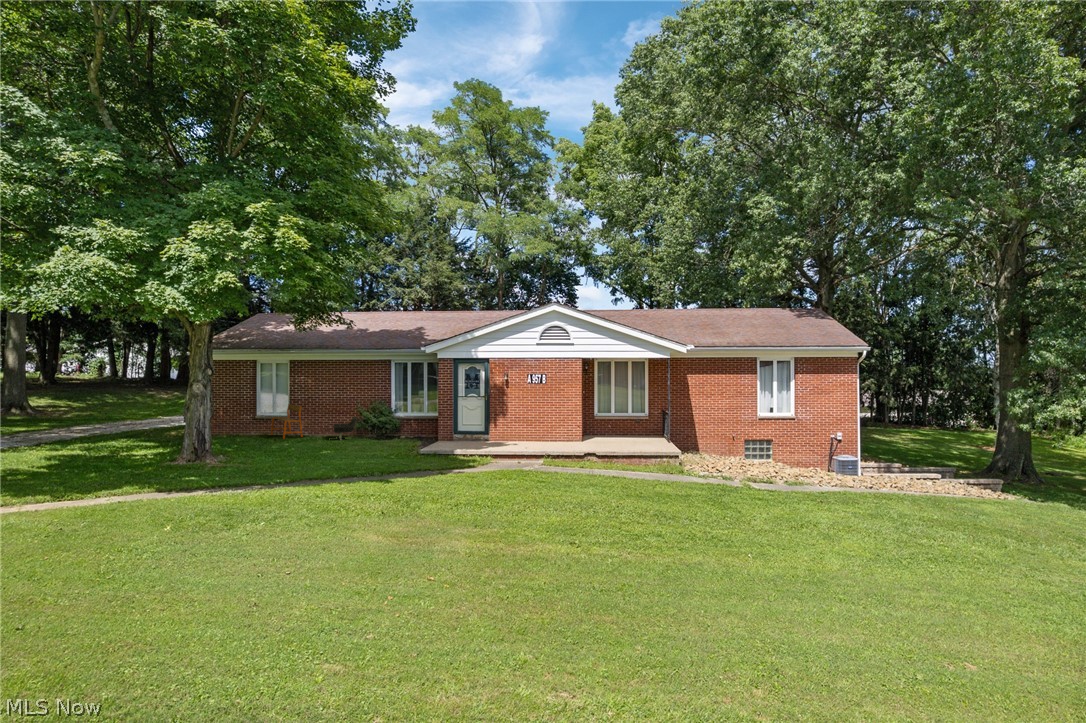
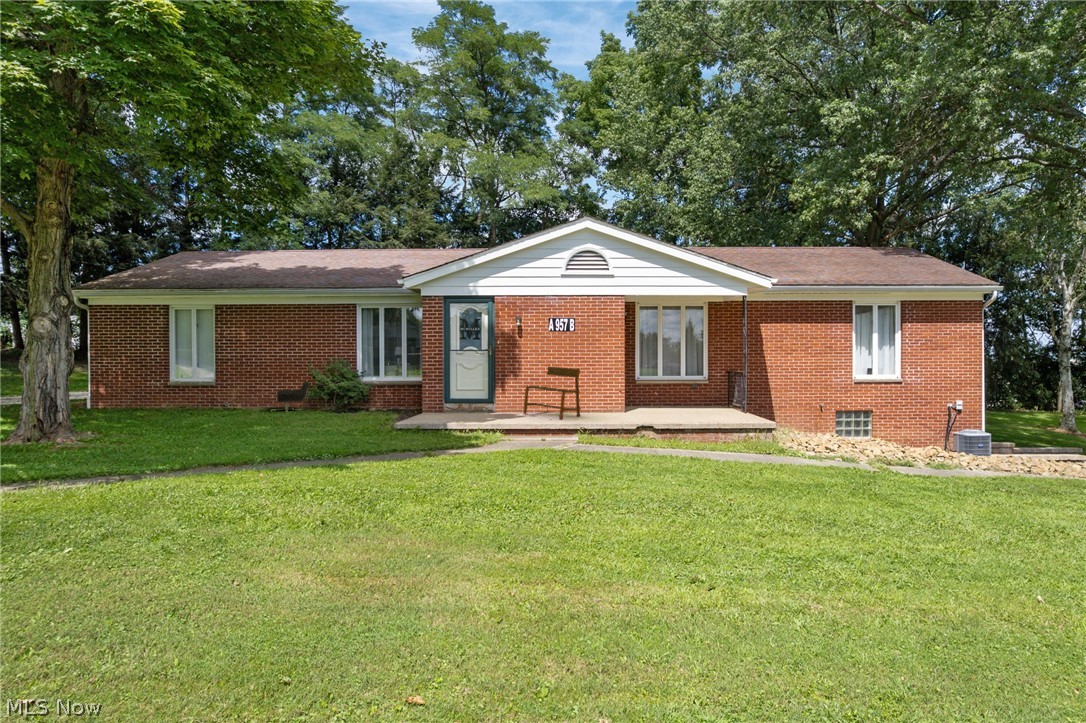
bench: present [271,404,303,439] -> present [523,367,581,420]

